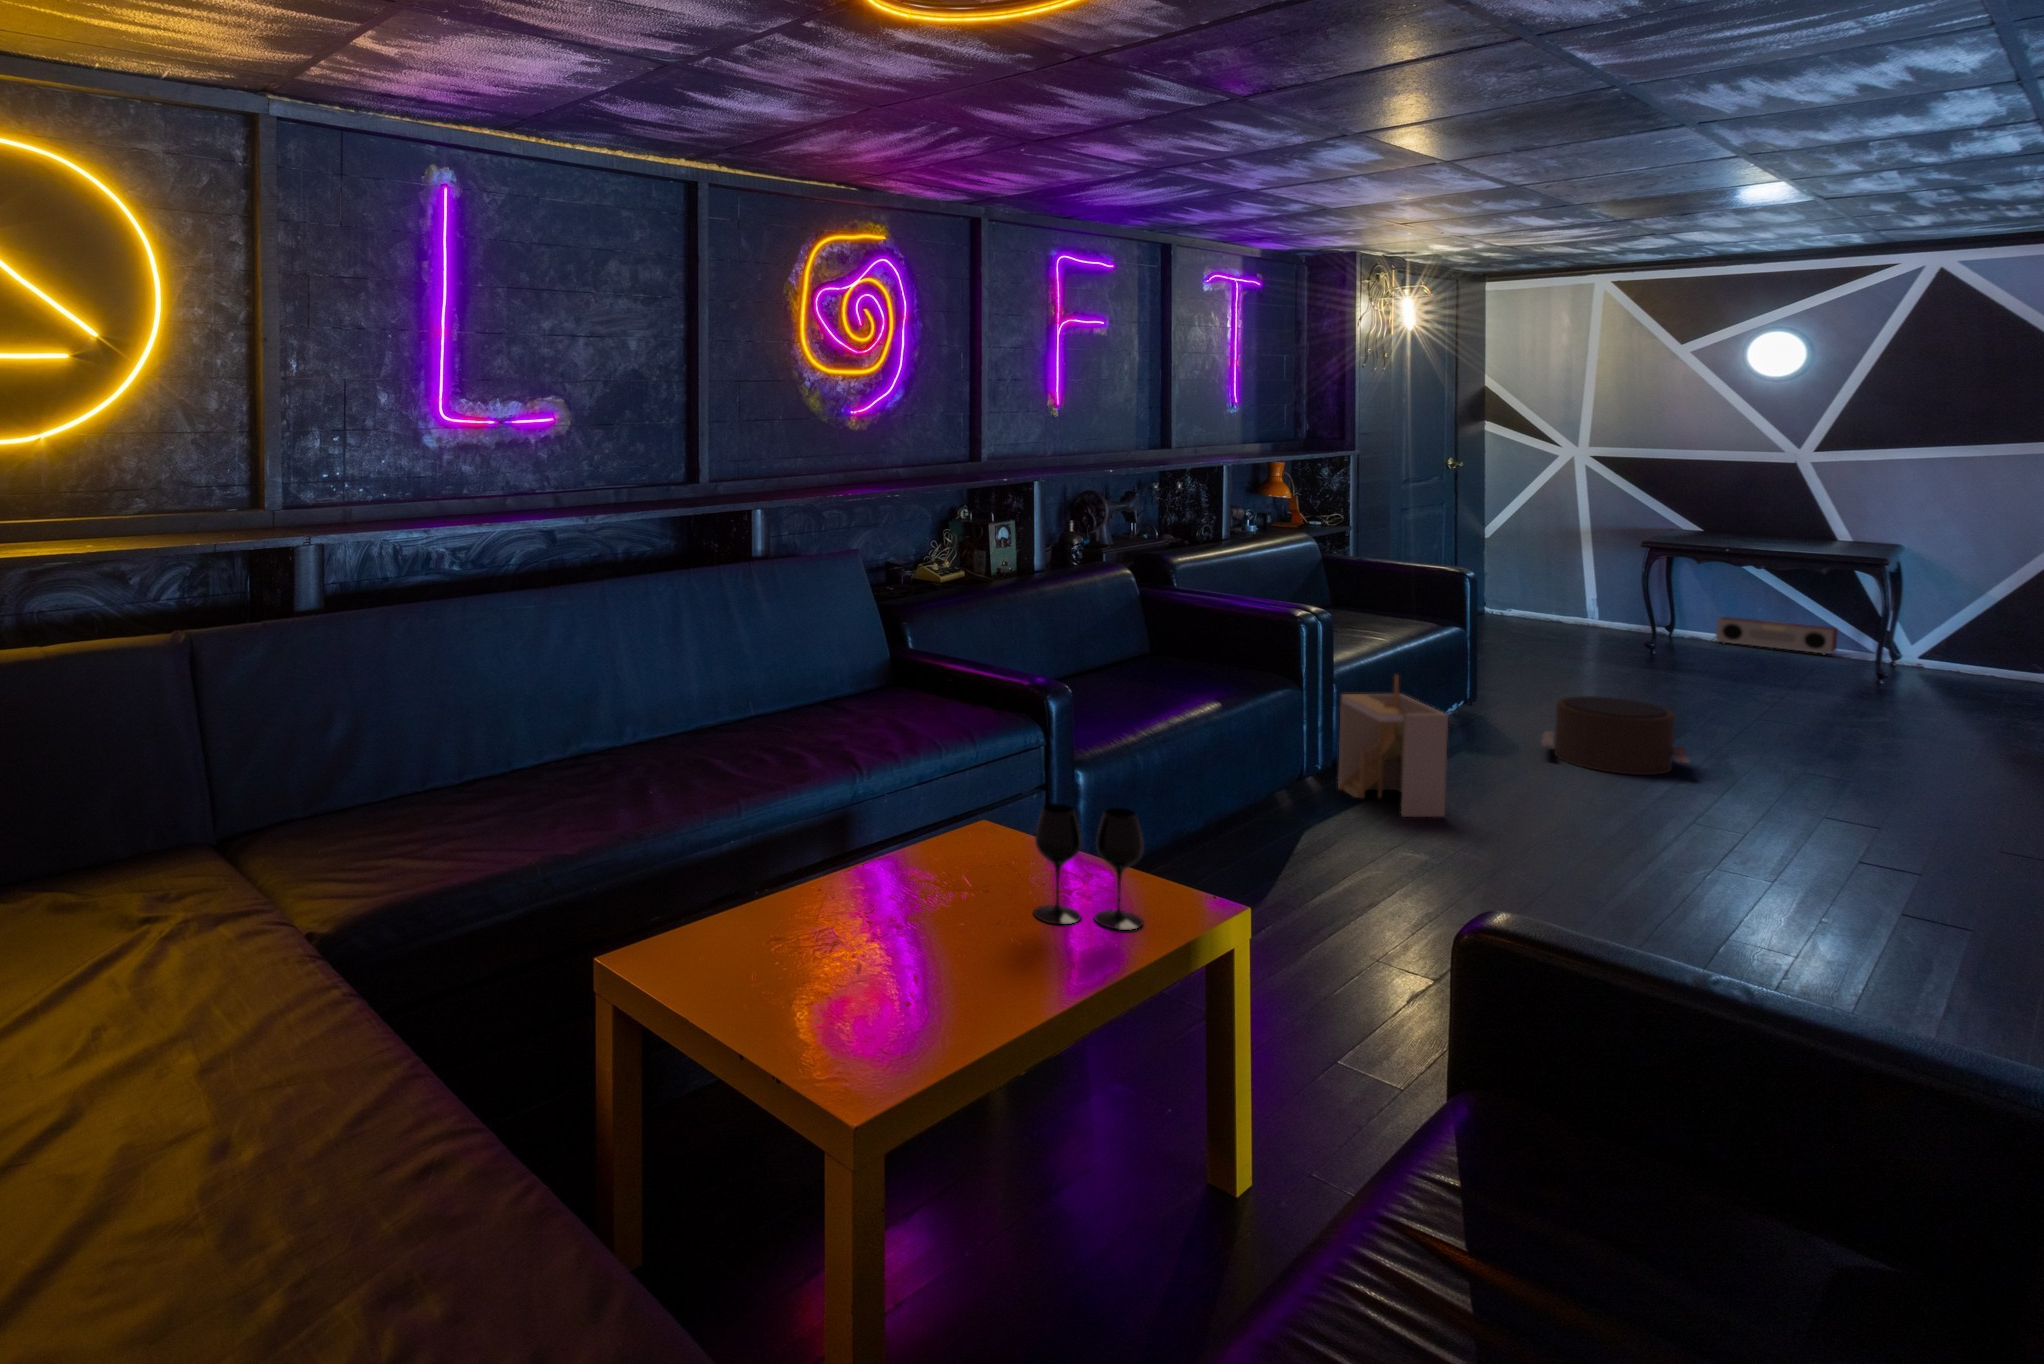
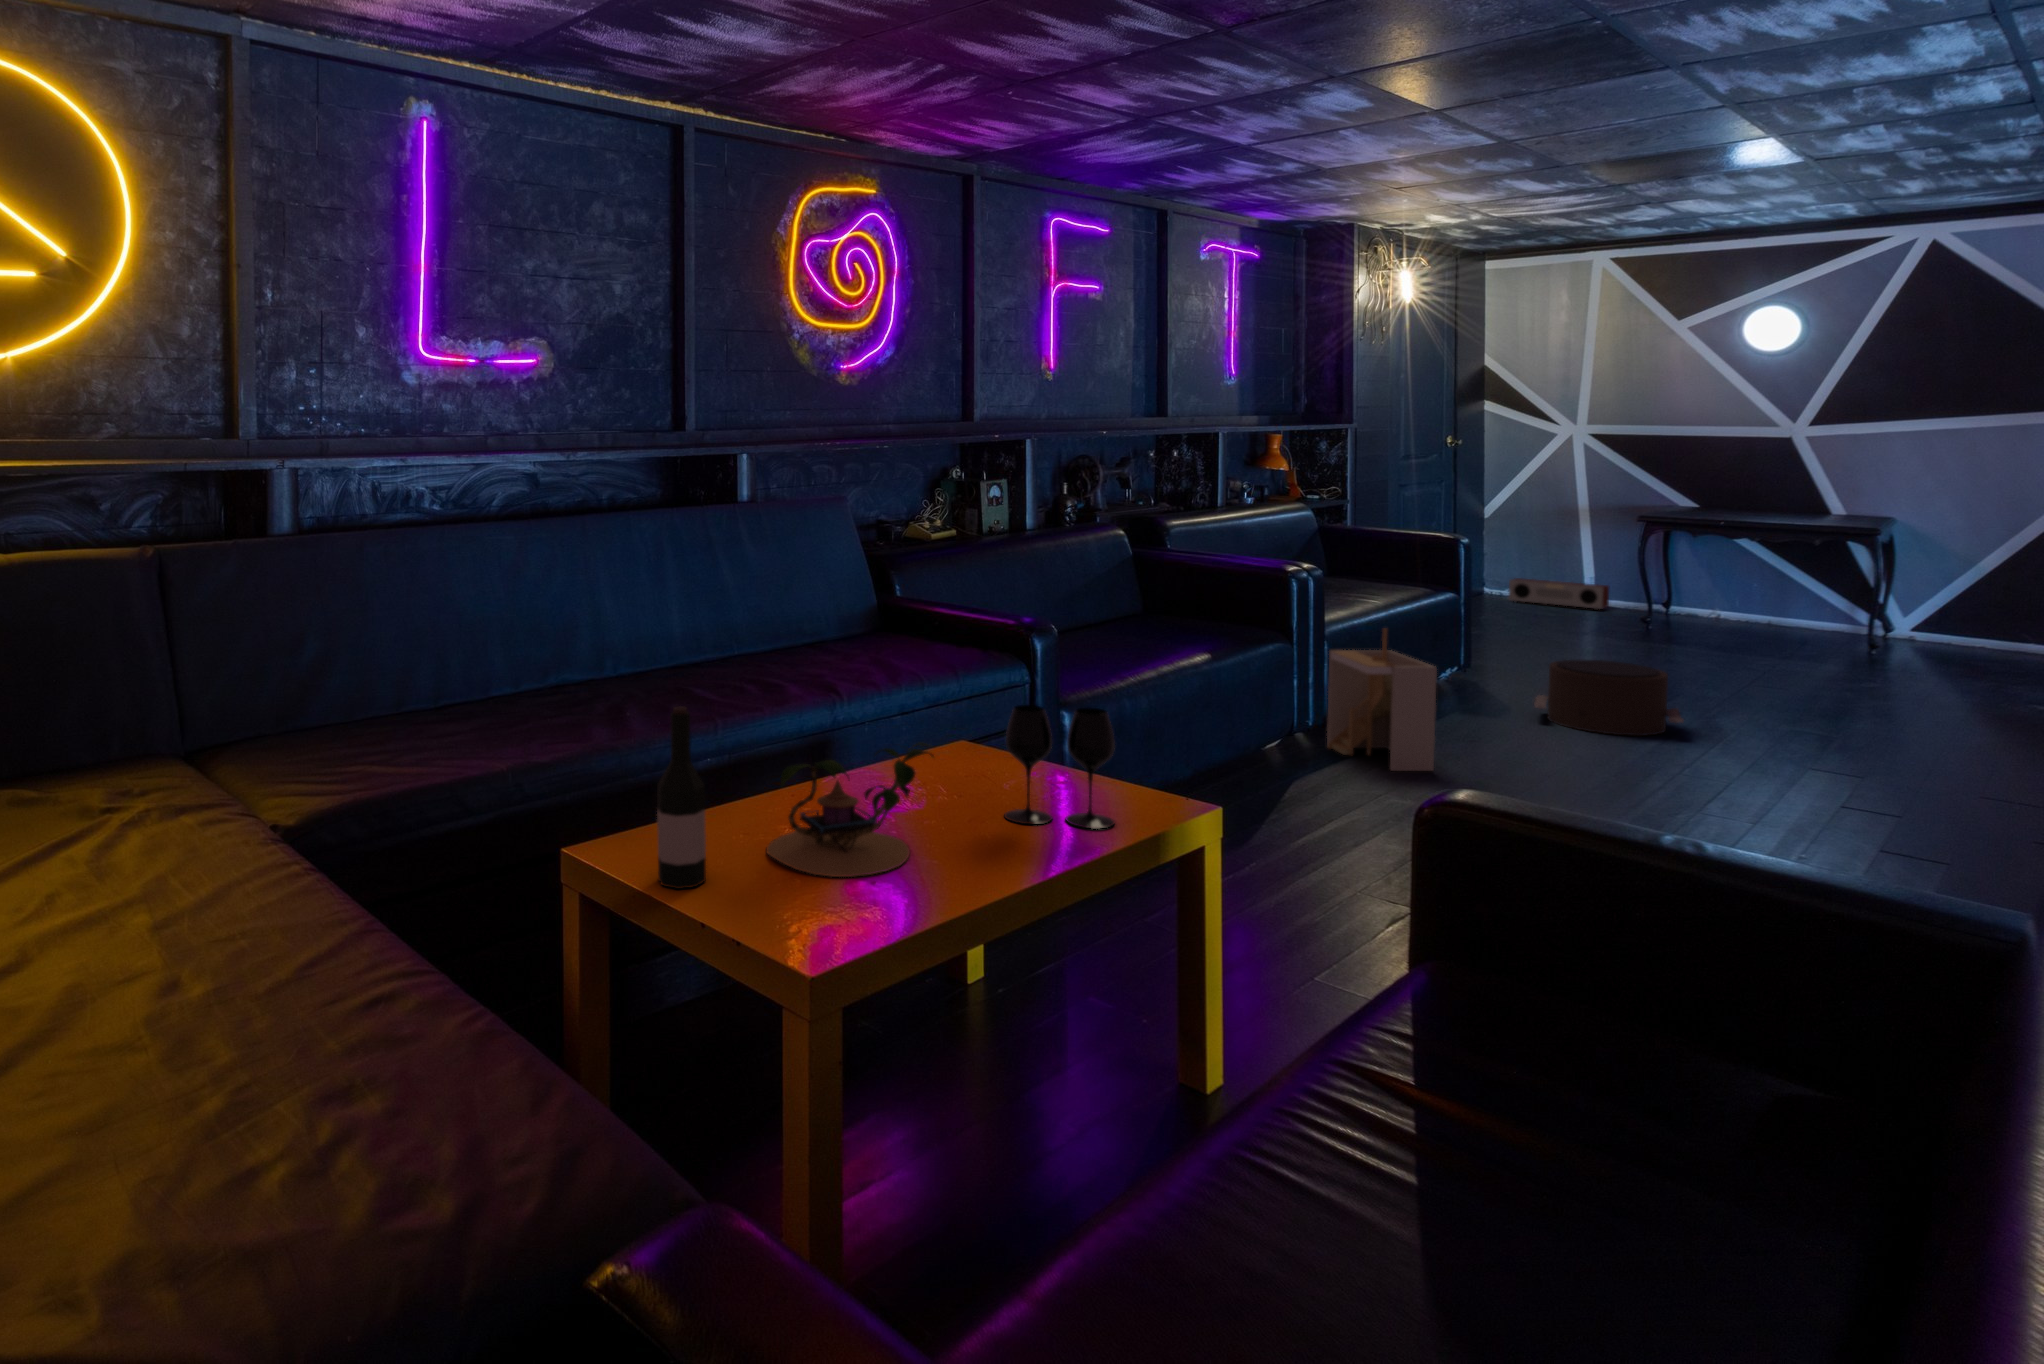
speaker: present [1716,617,1838,655] -> present [1509,578,1609,610]
wine bottle: none [696,826,744,1007] -> present [657,706,706,889]
plant: none [802,848,968,992] -> present [767,742,933,877]

